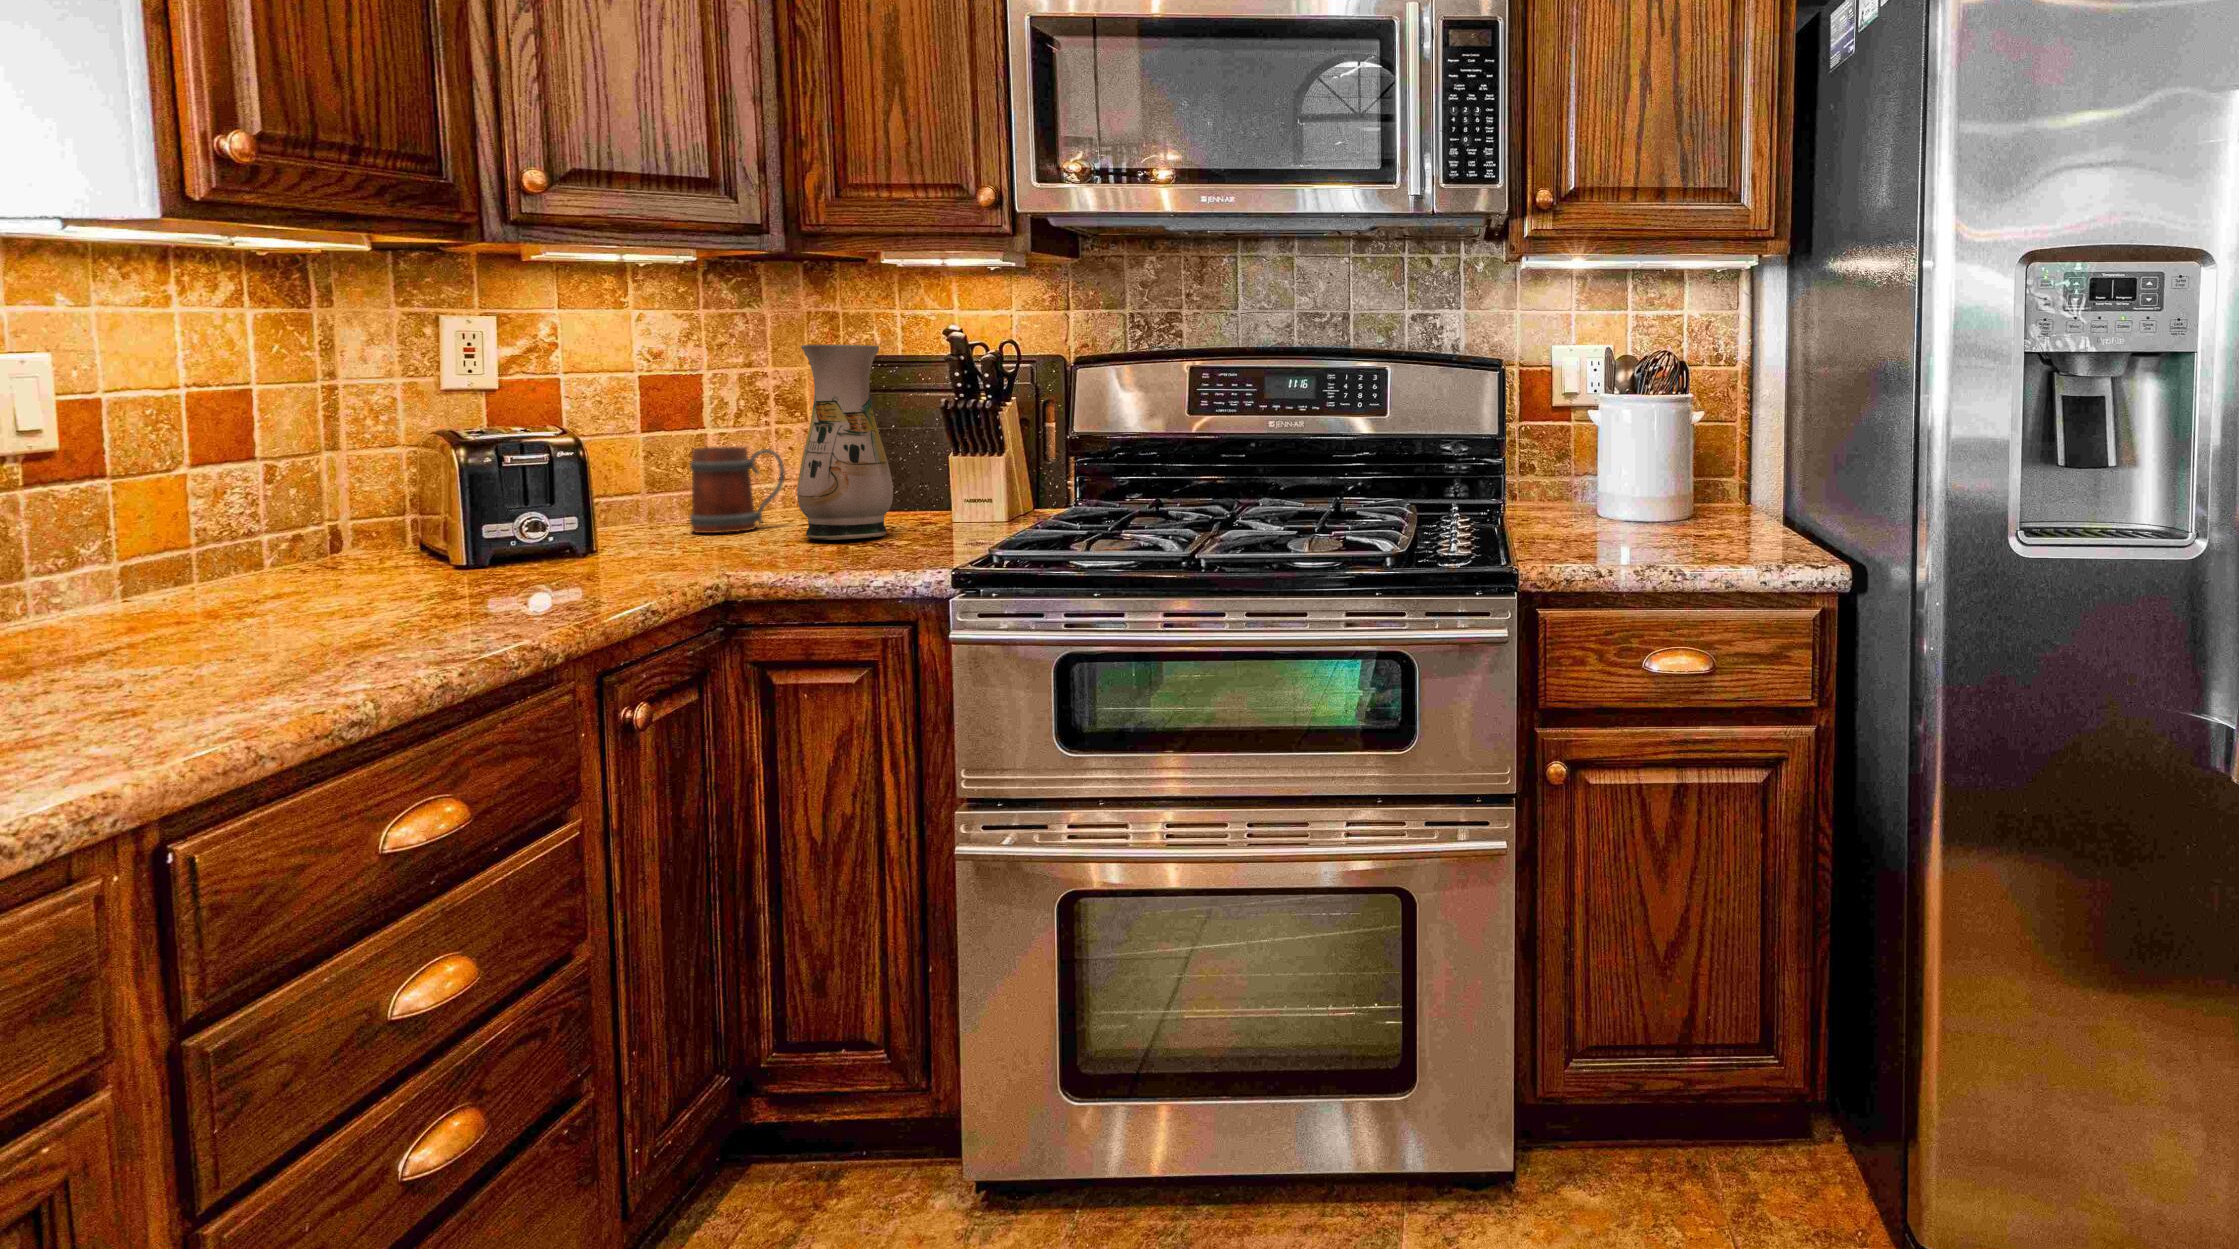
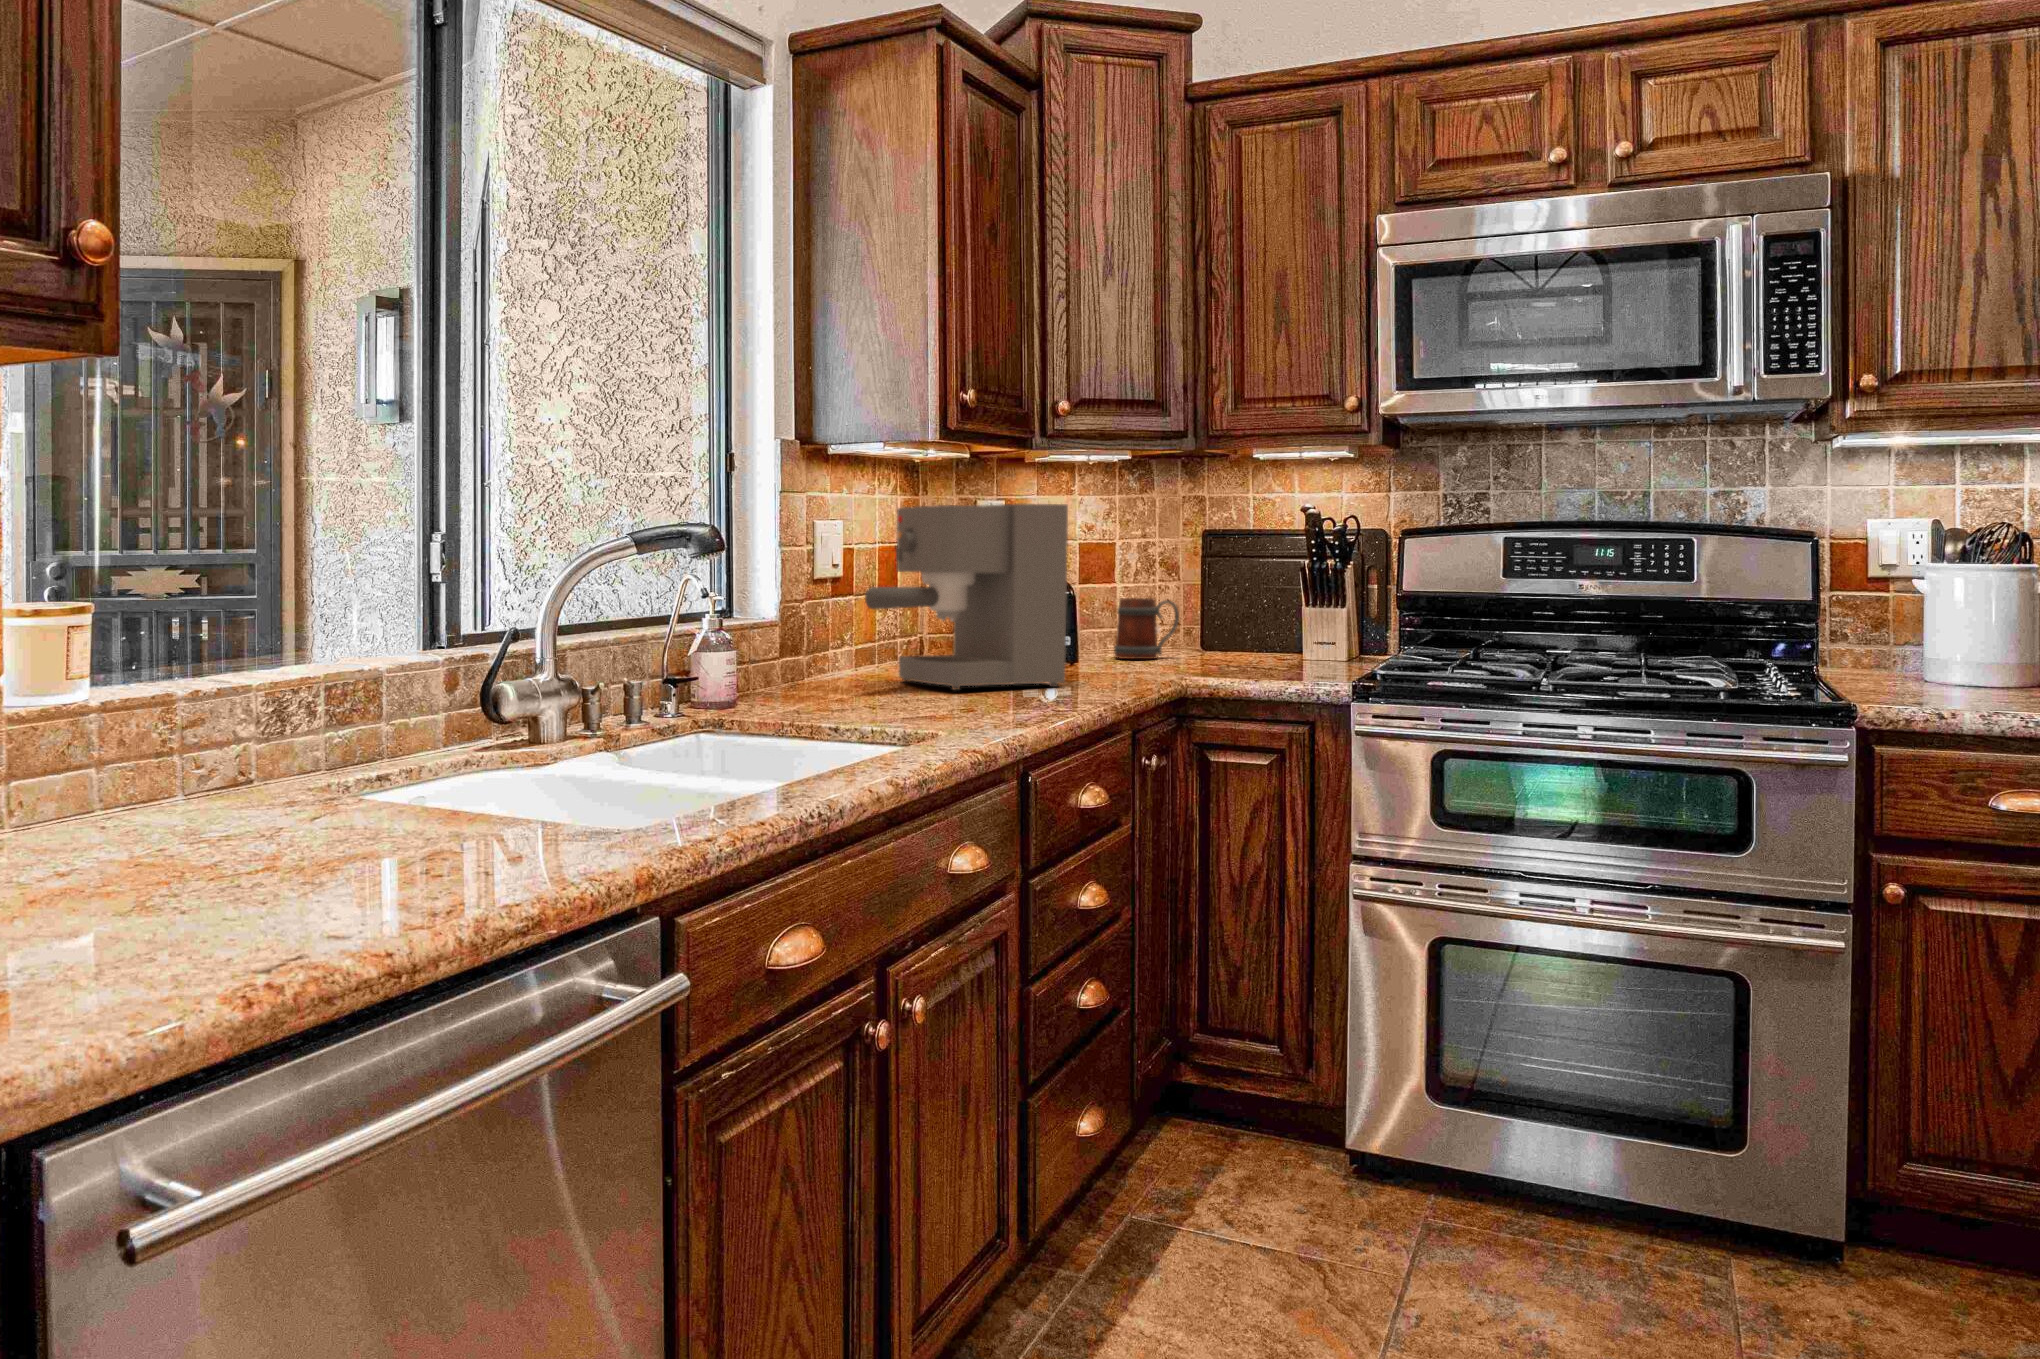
coffee maker: none [62,318,529,635] -> present [865,504,1068,690]
vase: present [797,345,893,540] -> none [1196,522,1263,665]

